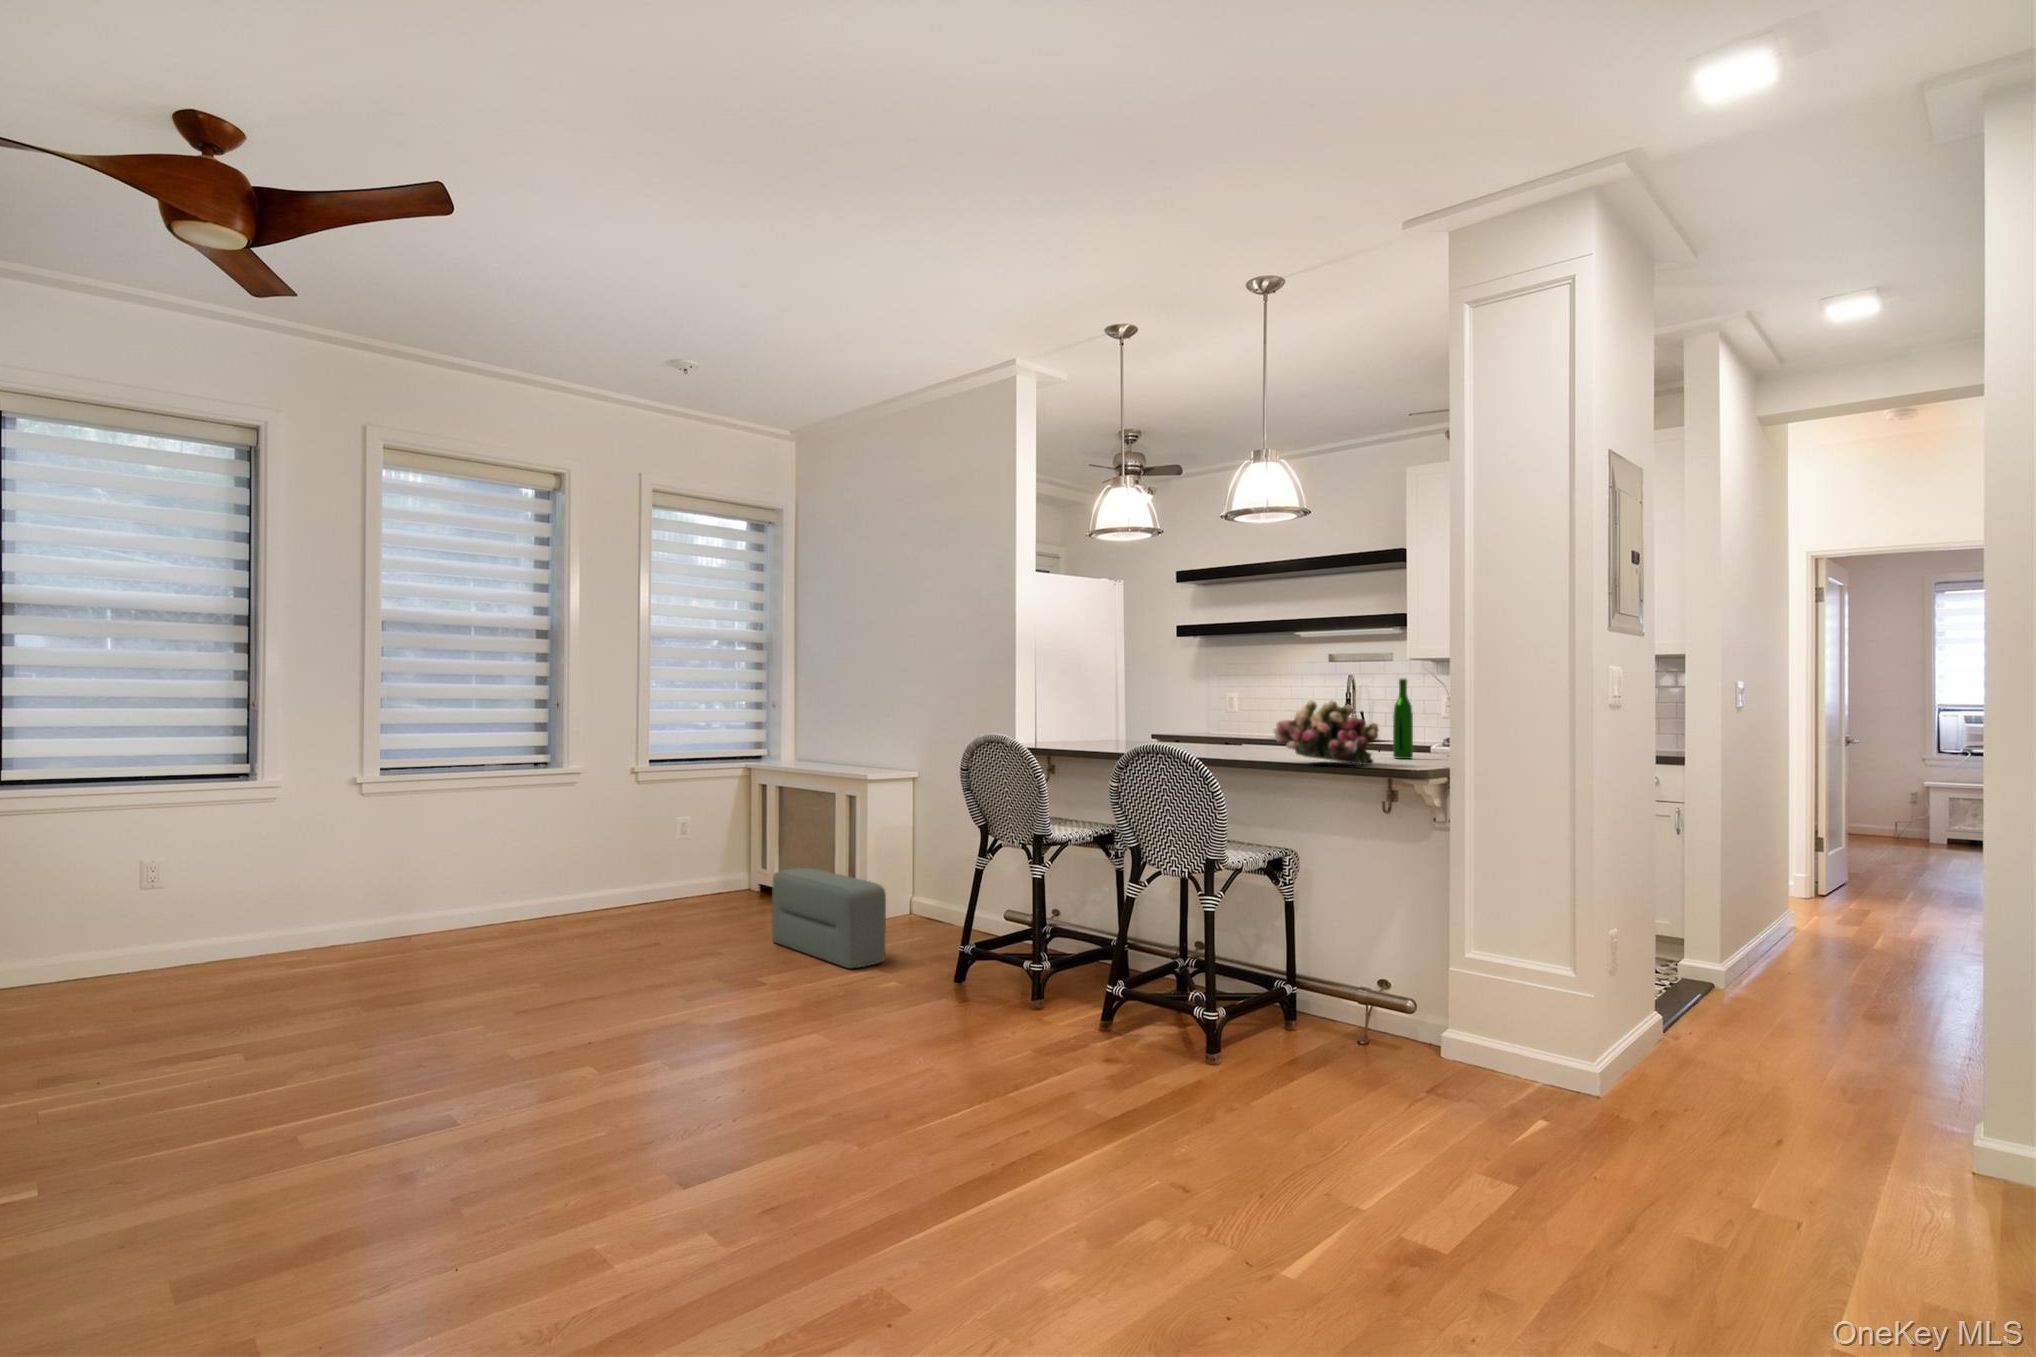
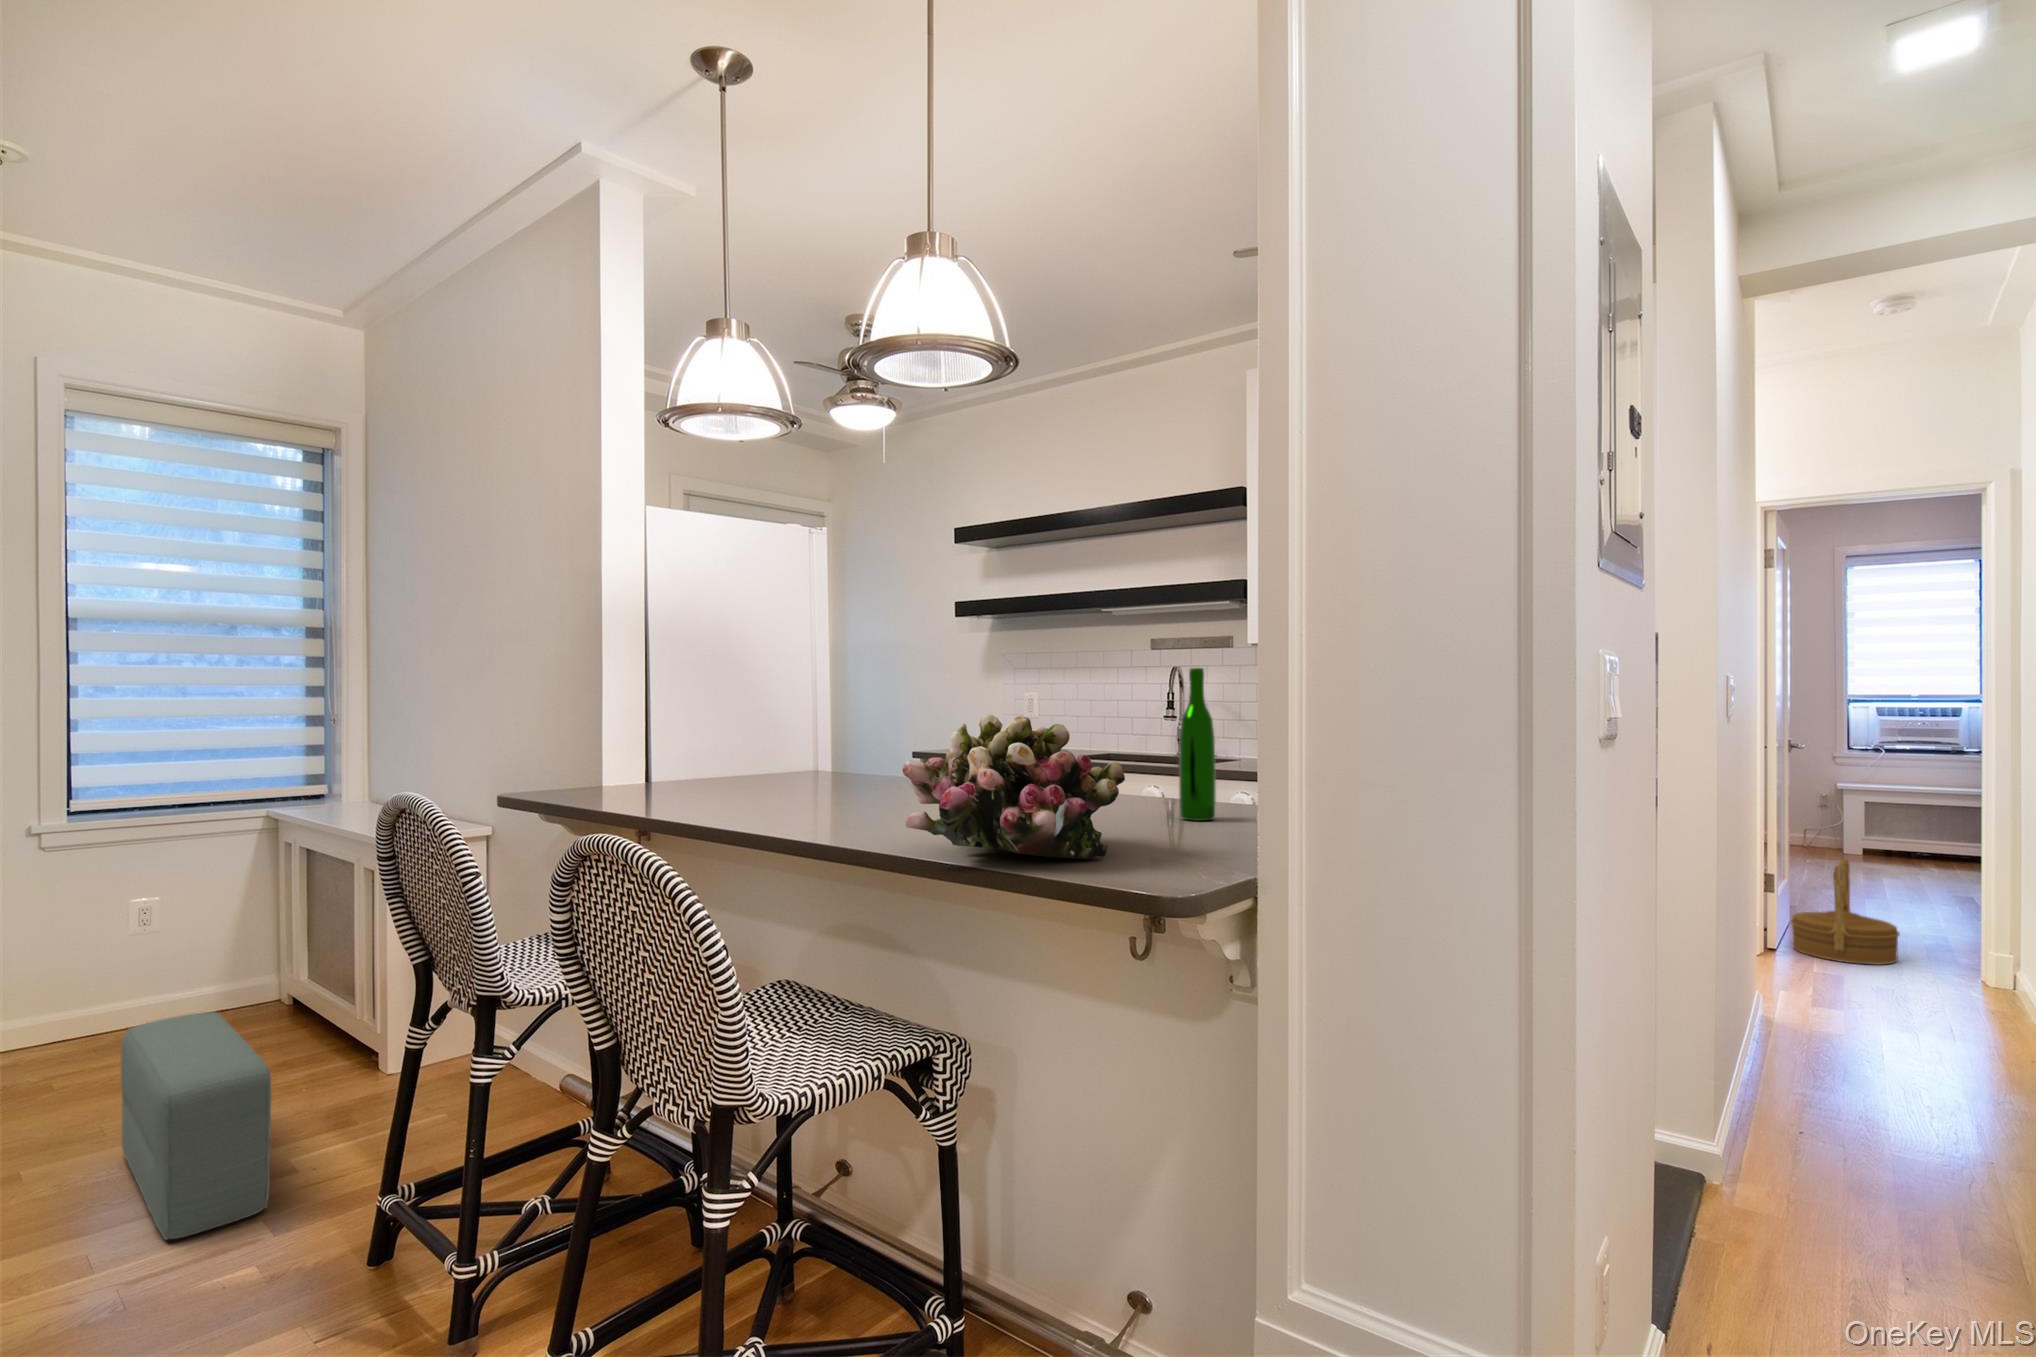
woven basket: none [1833,828,1917,906] -> present [1790,859,1899,965]

